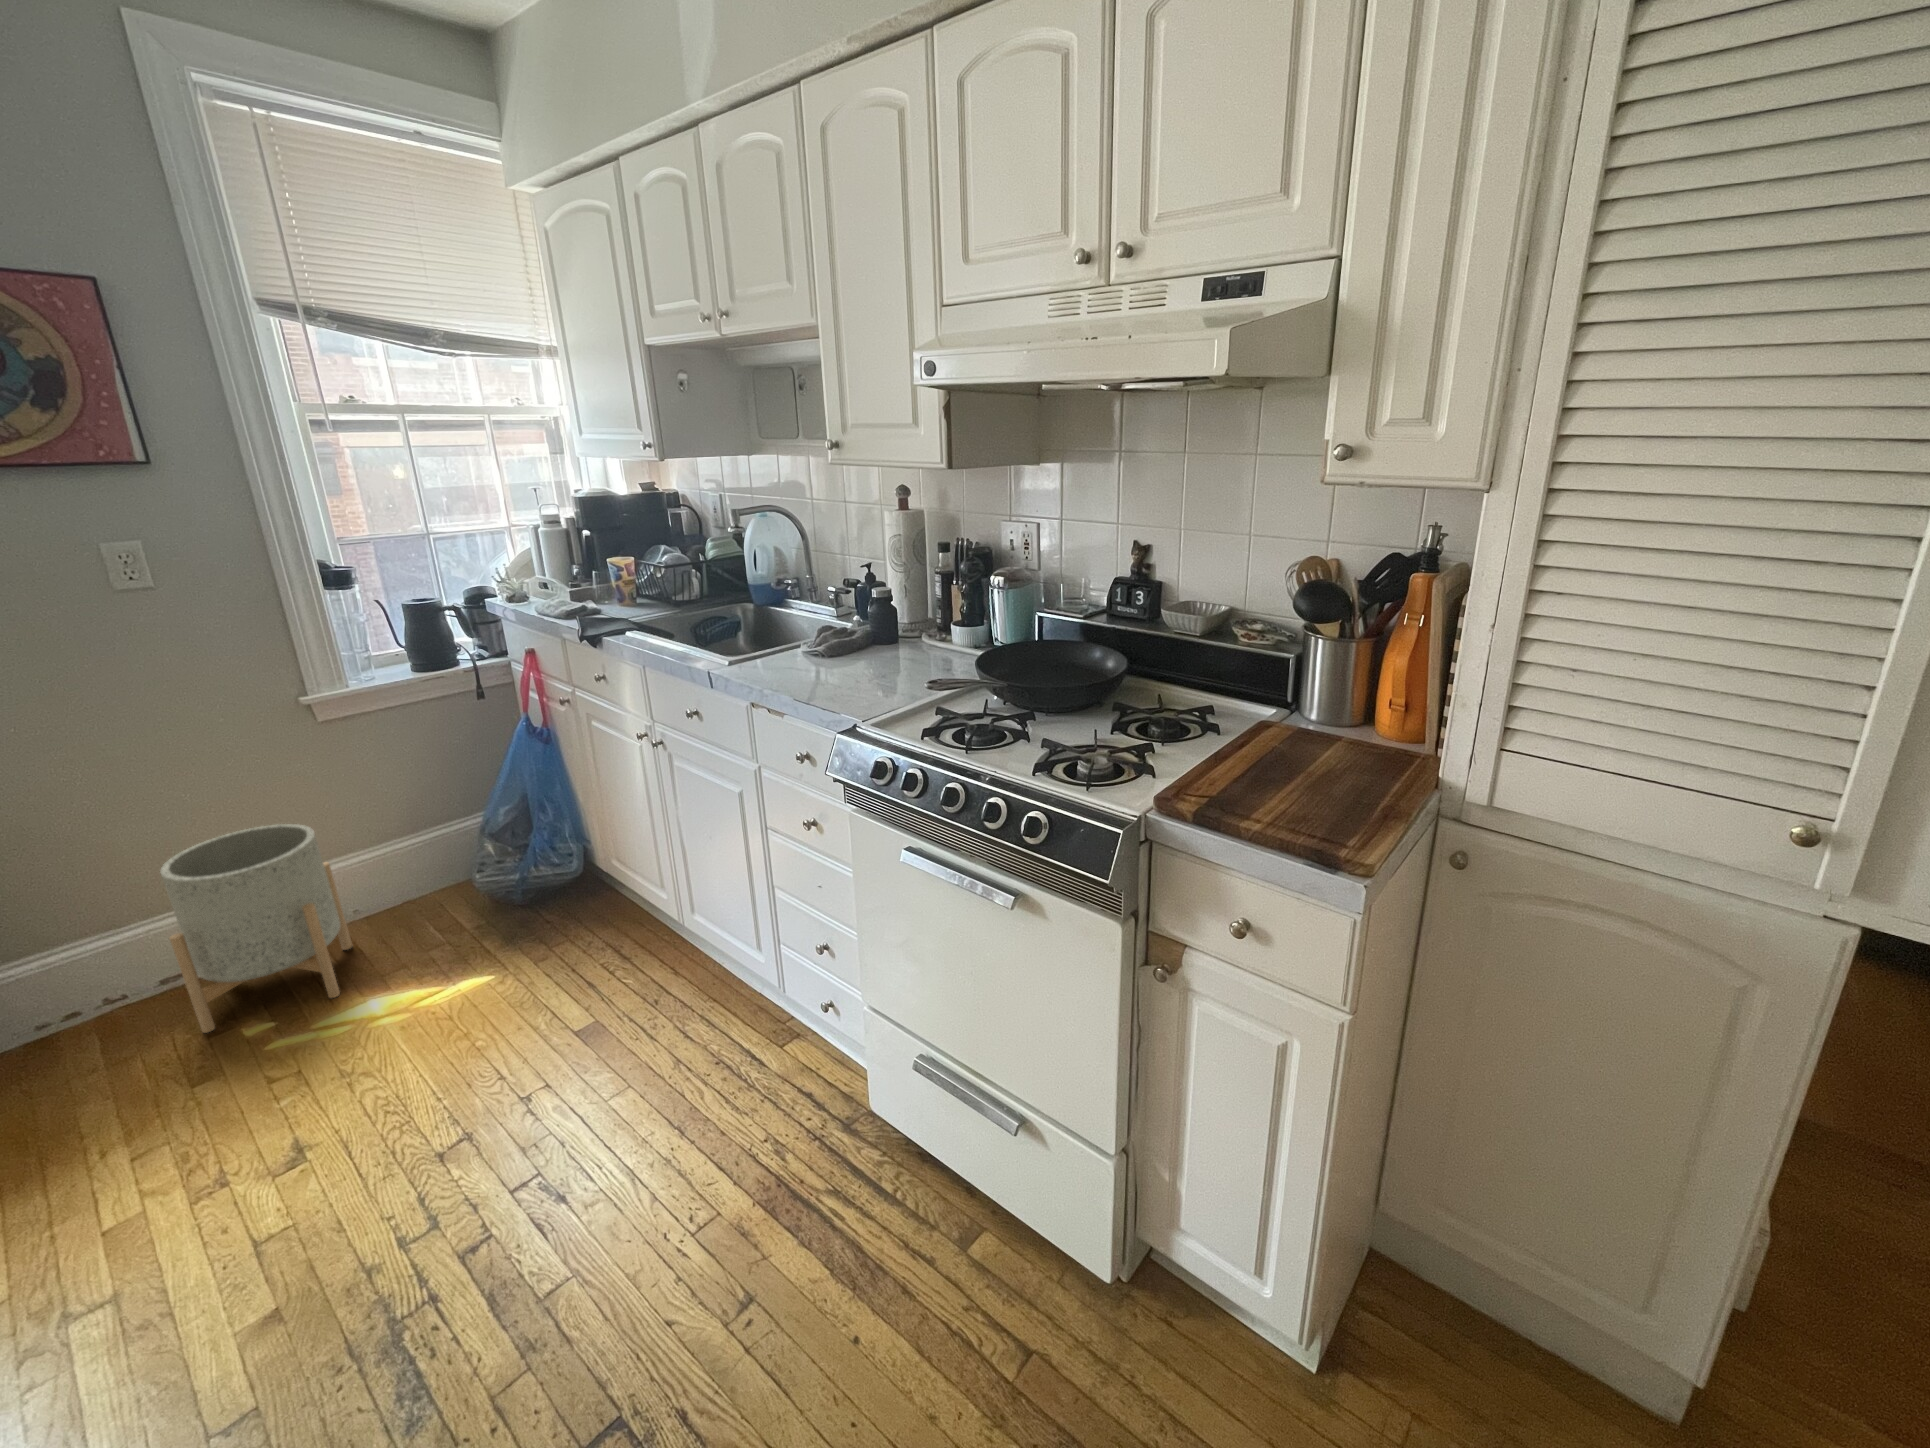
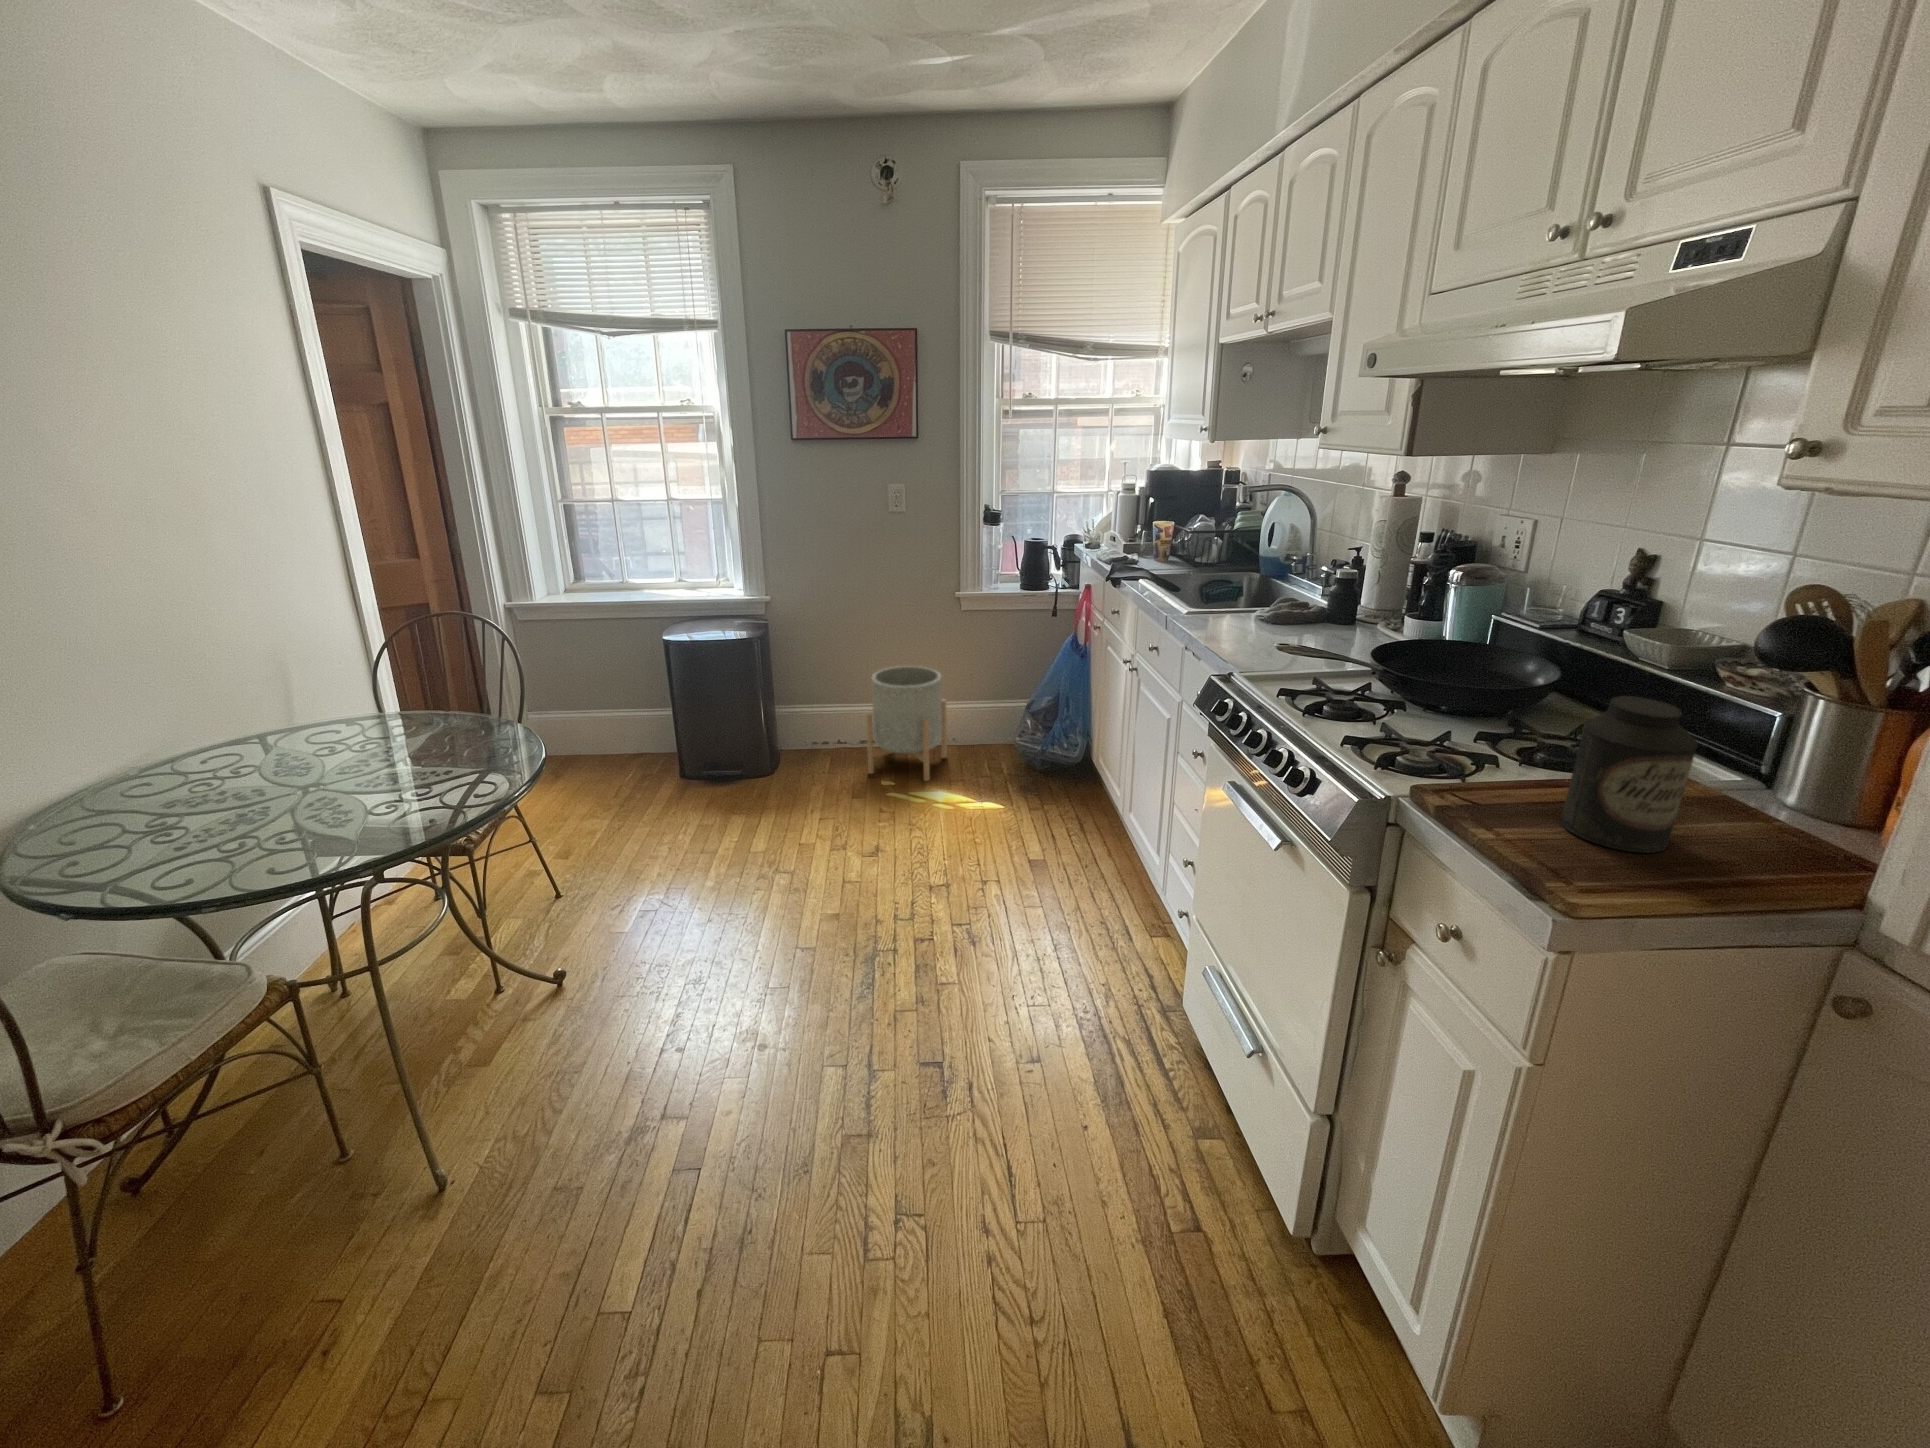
canister: none [1244,665,1327,797] -> present [1560,696,1698,853]

